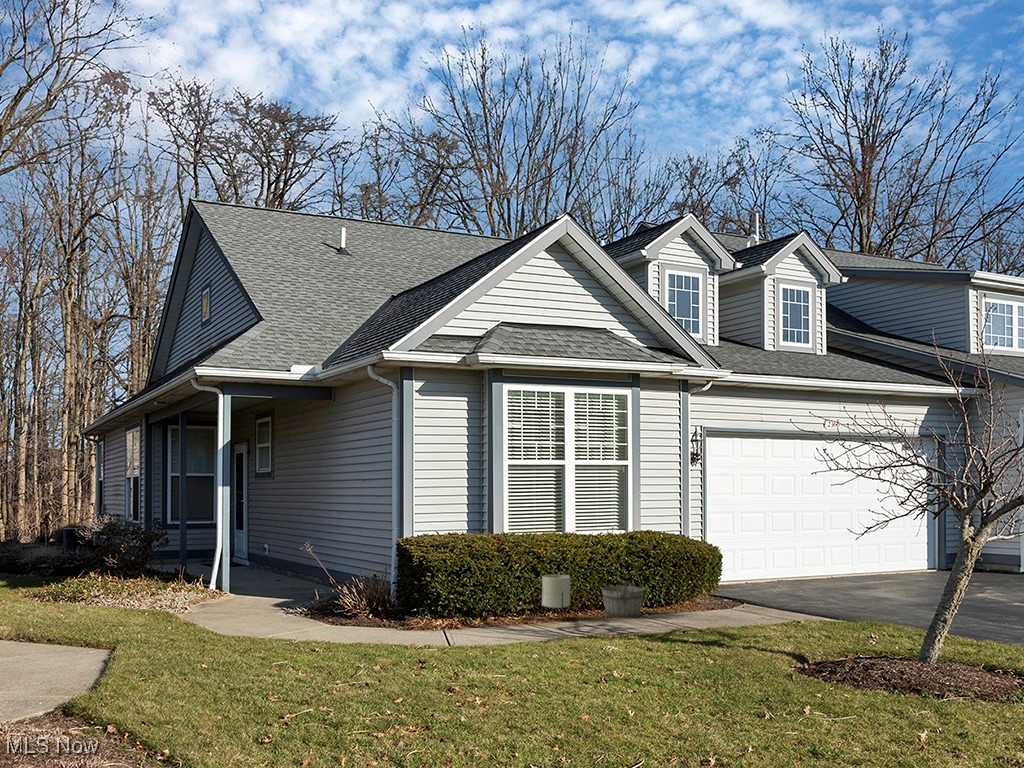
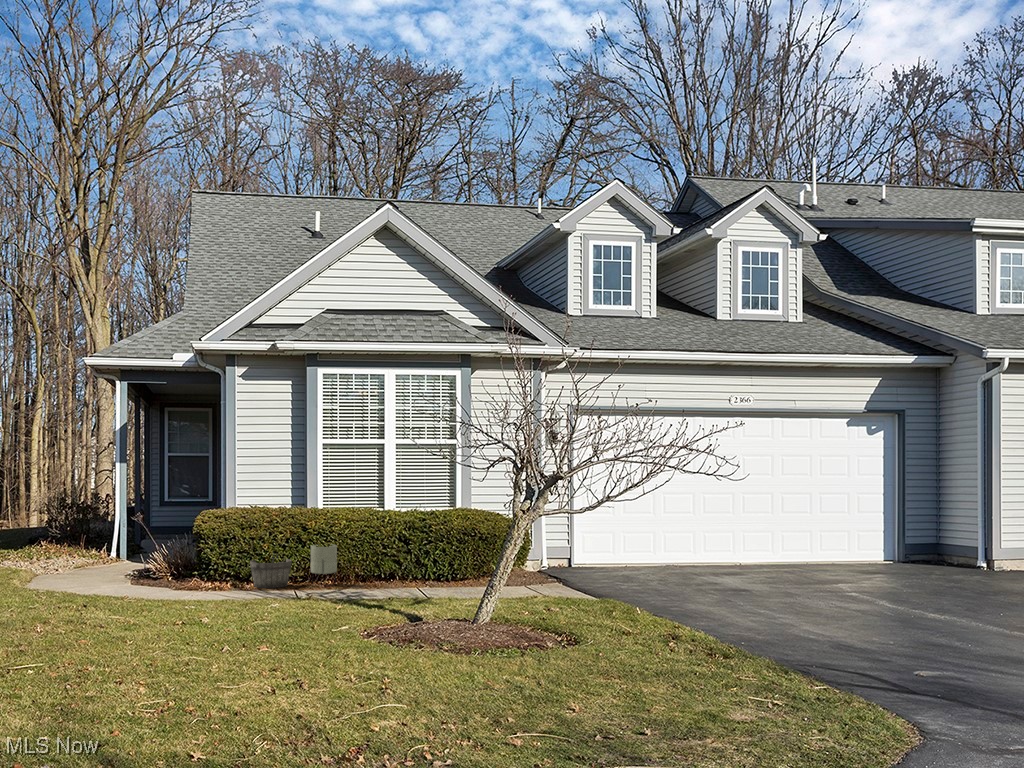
wooden bucket: present [602,581,644,618] -> present [250,553,292,588]

